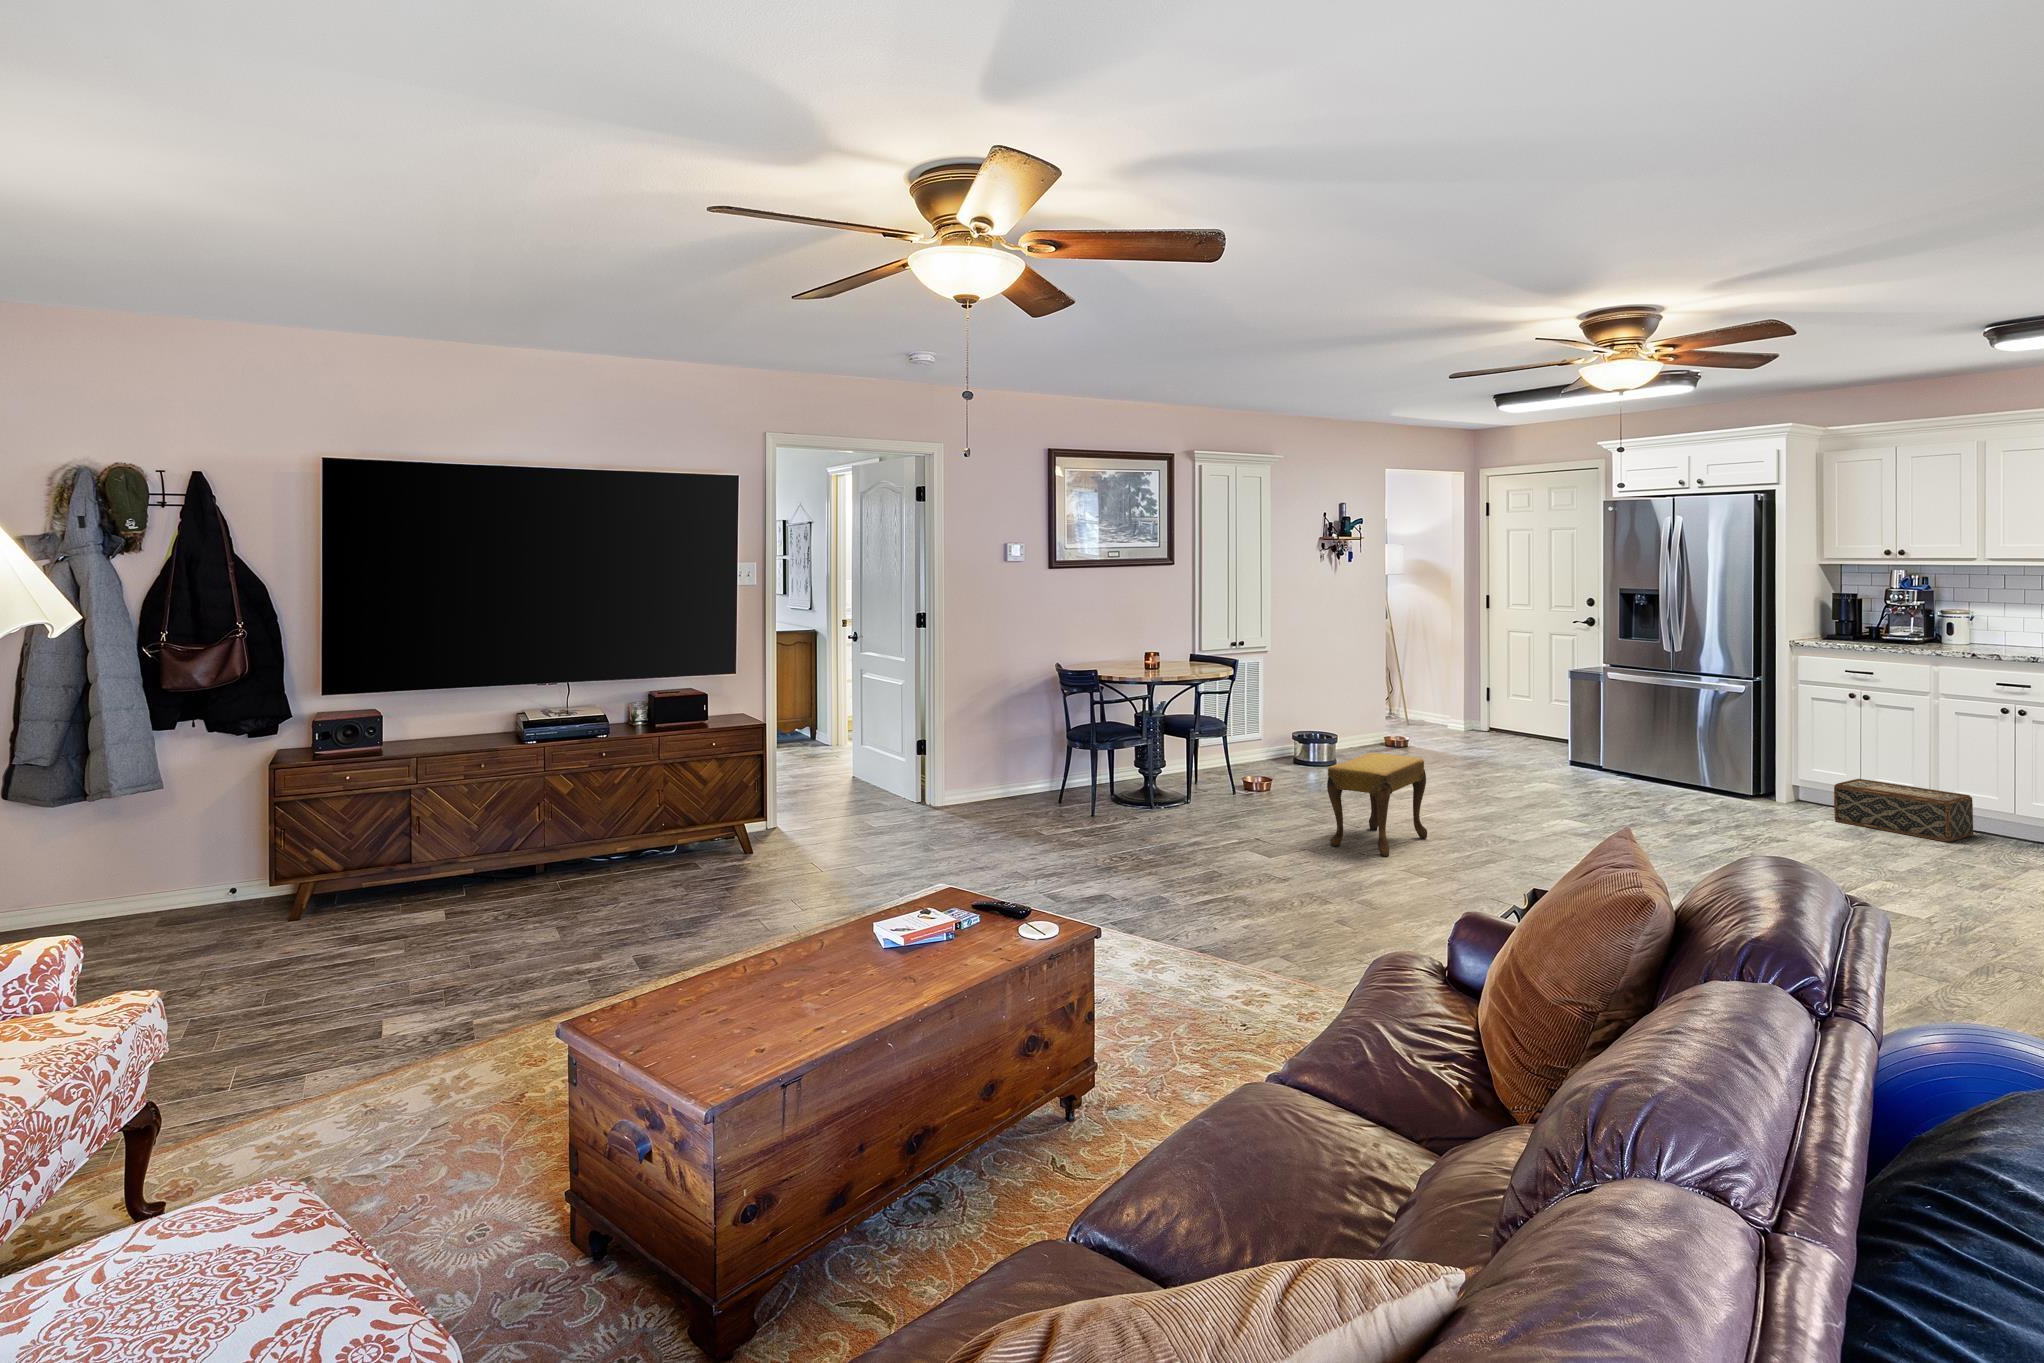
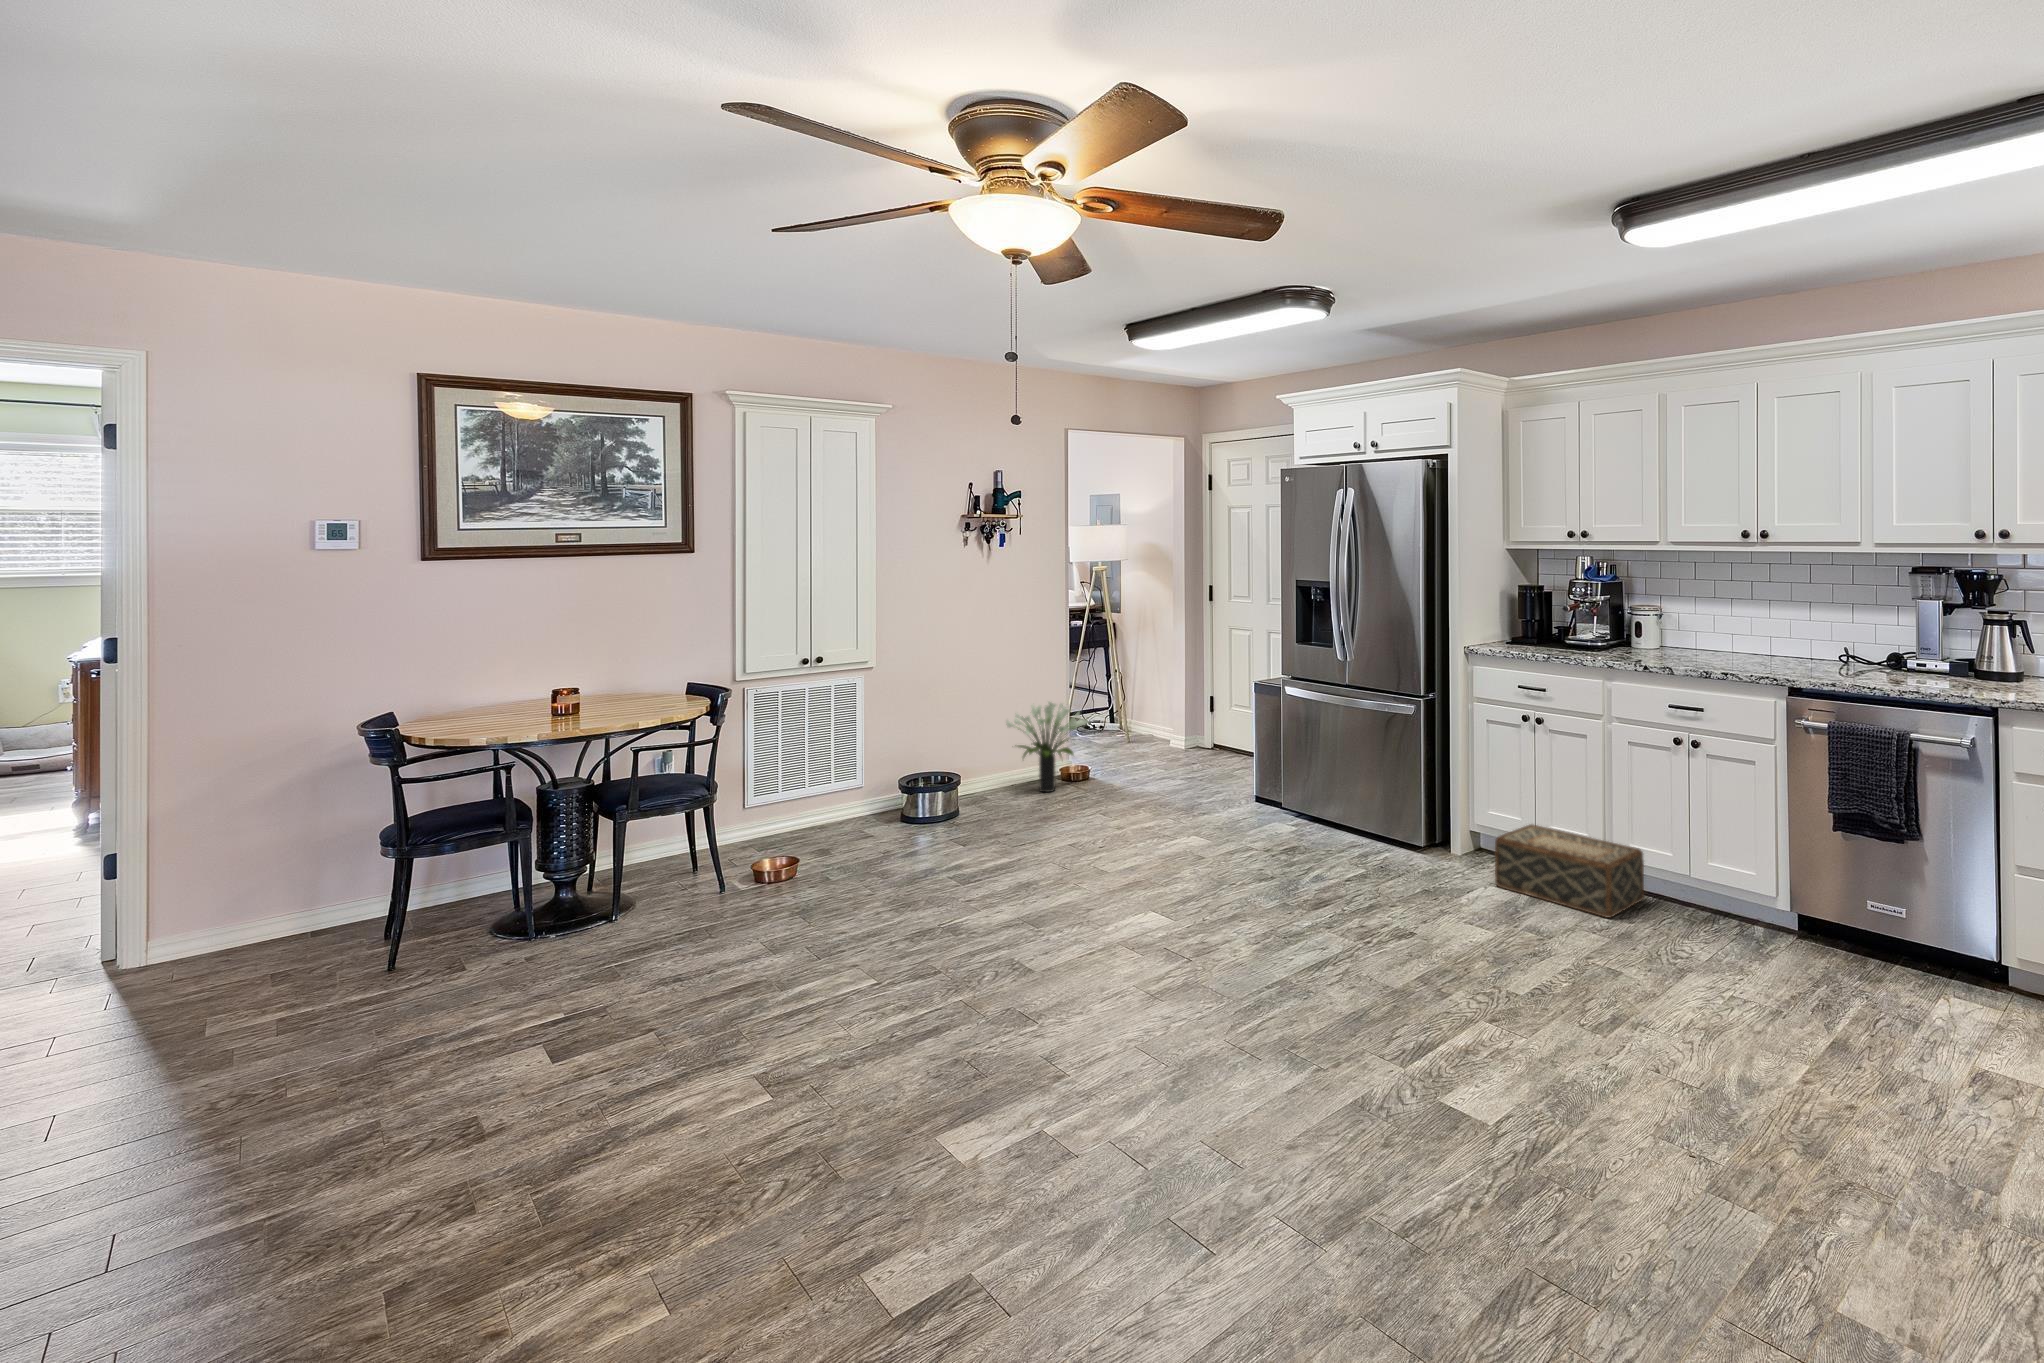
potted plant: none [1353,682,1421,754] -> present [1006,702,1089,792]
footstool: present [1327,753,1427,856] -> none [688,845,886,1040]

